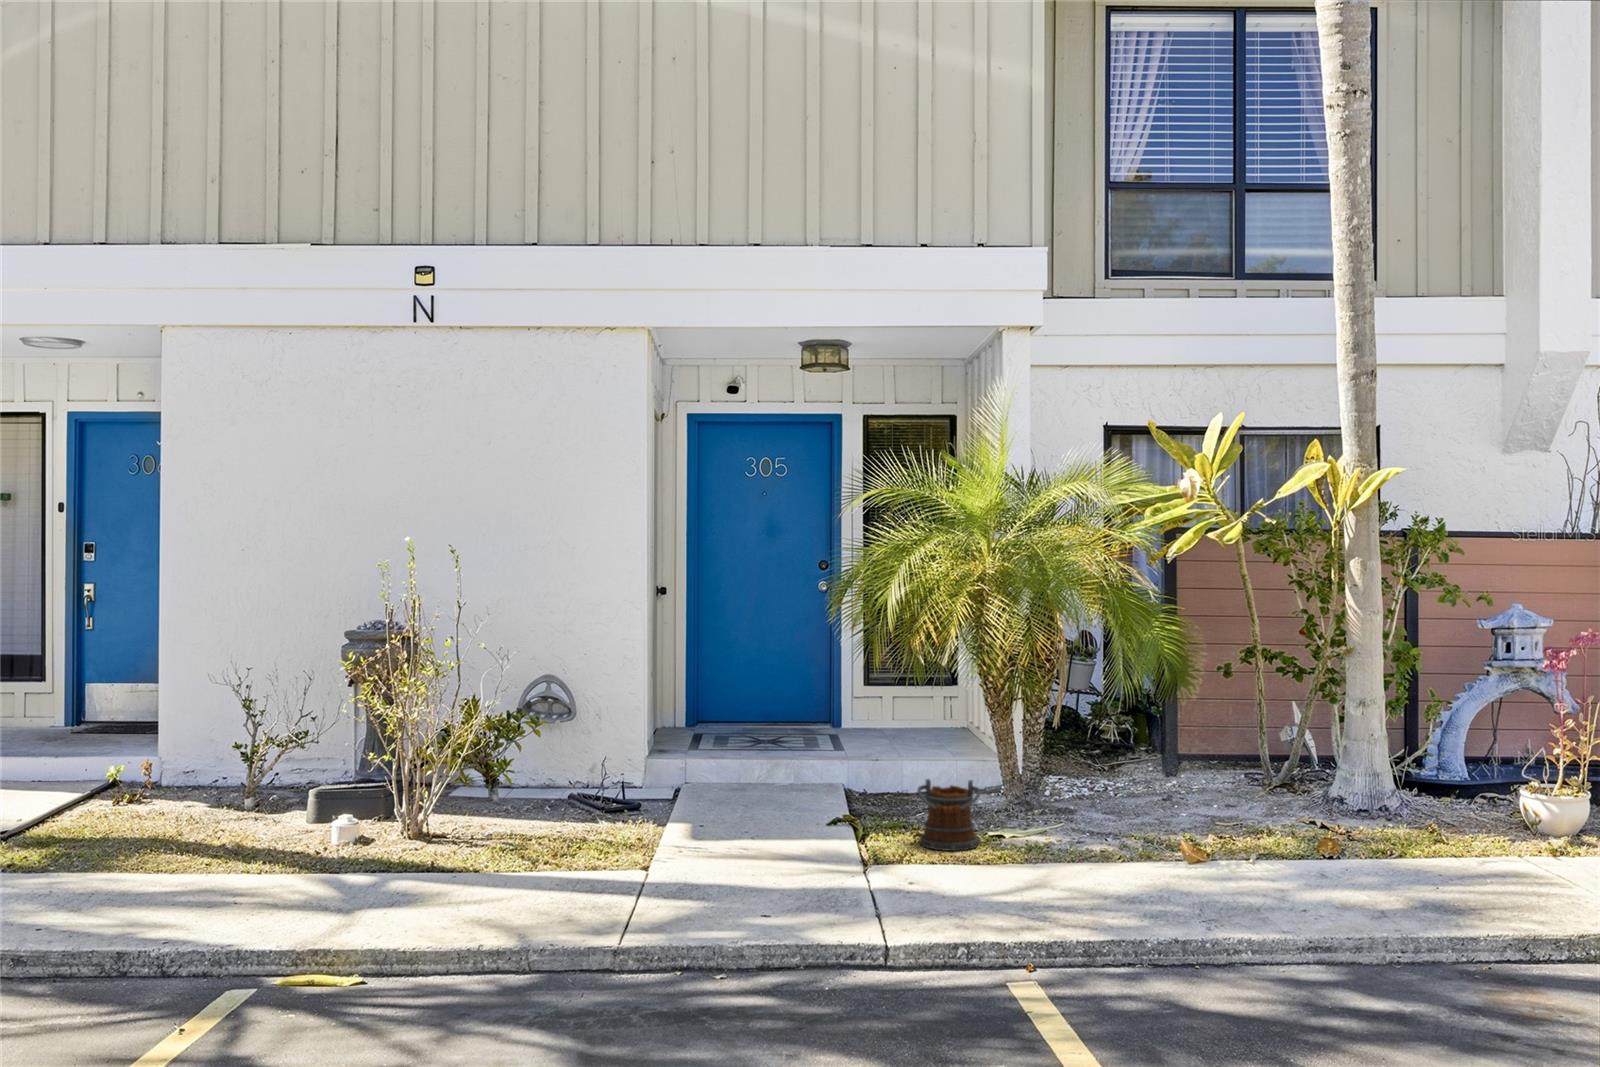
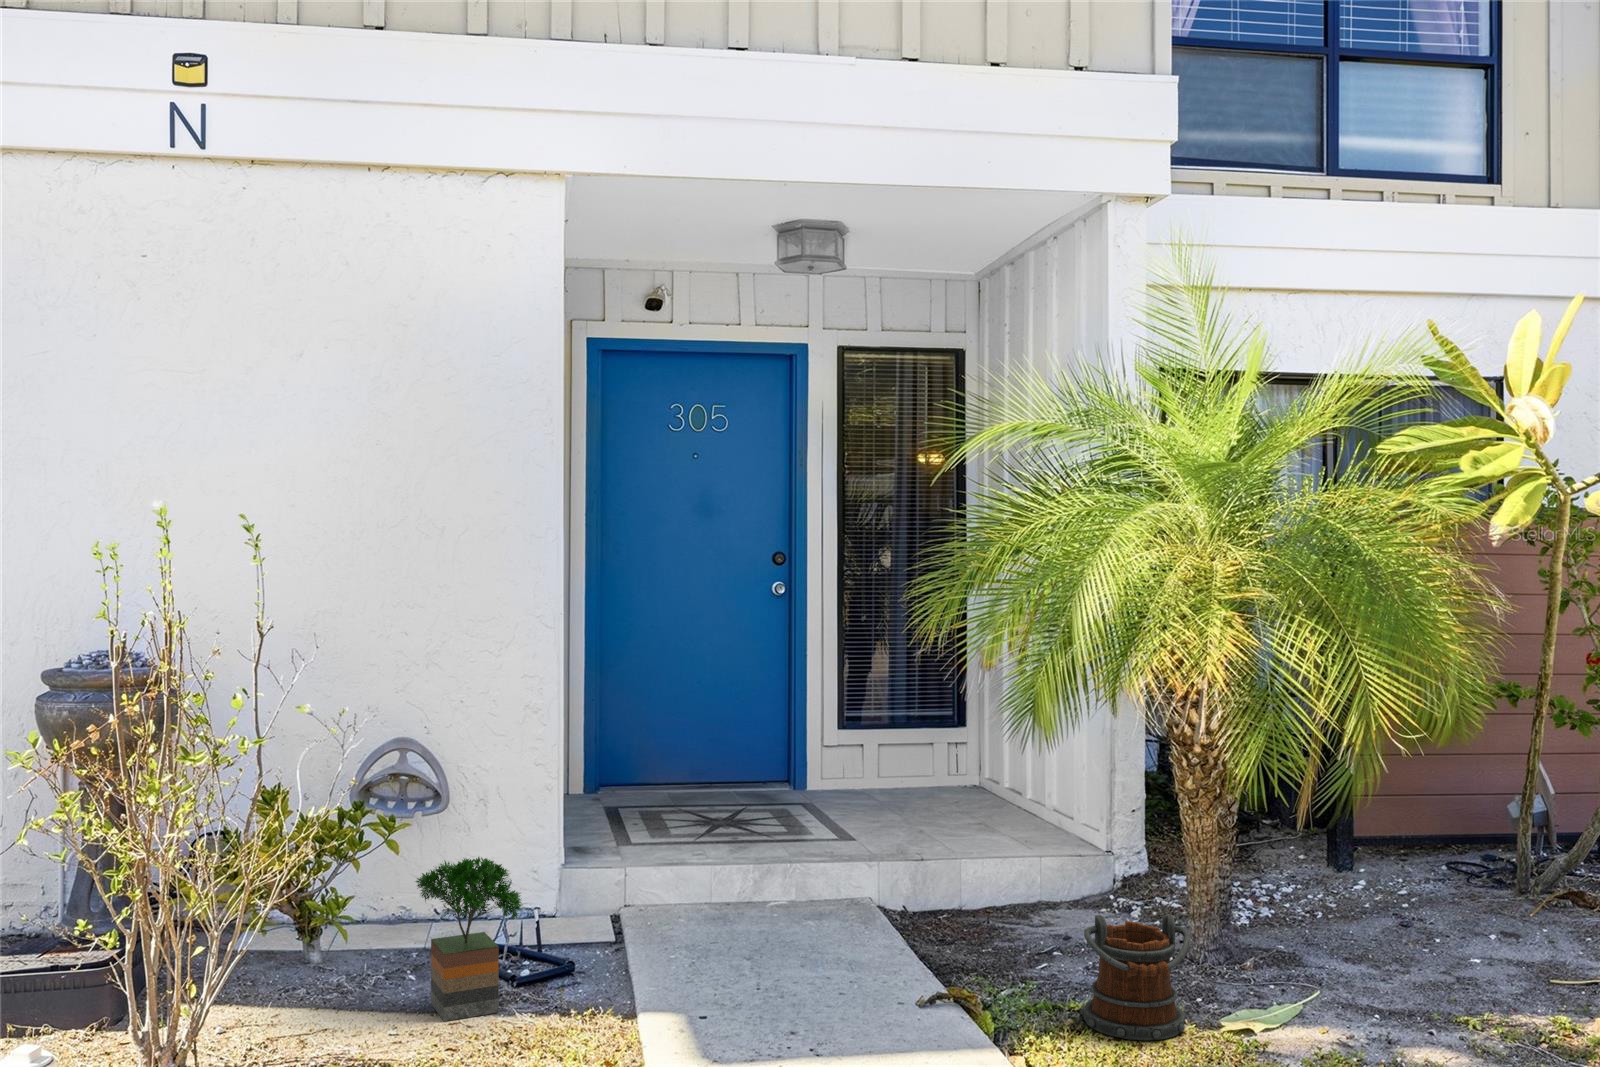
potted tree: none [540,738,601,828] -> present [415,857,522,1021]

